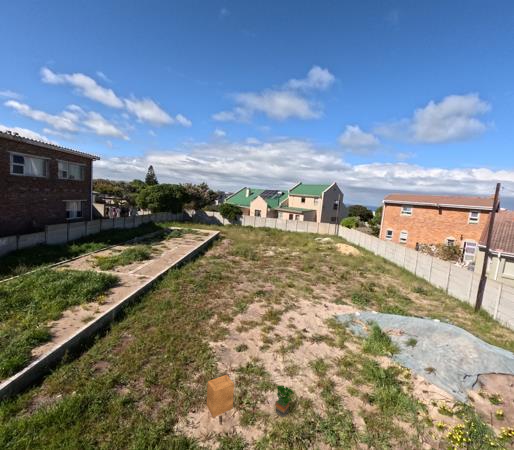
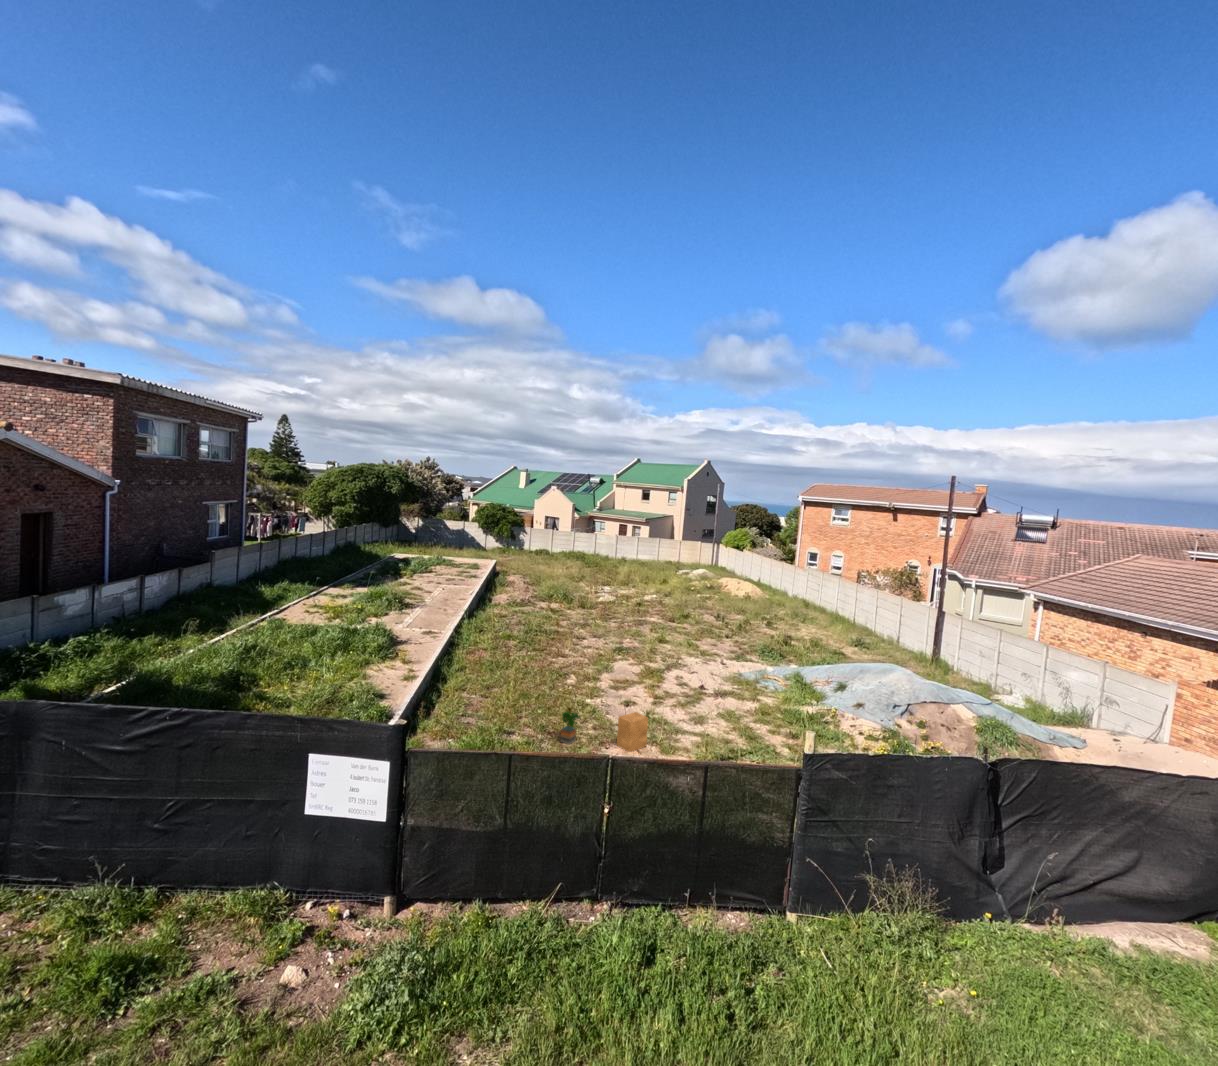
potted tree: present [275,385,293,417] -> present [561,712,579,744]

